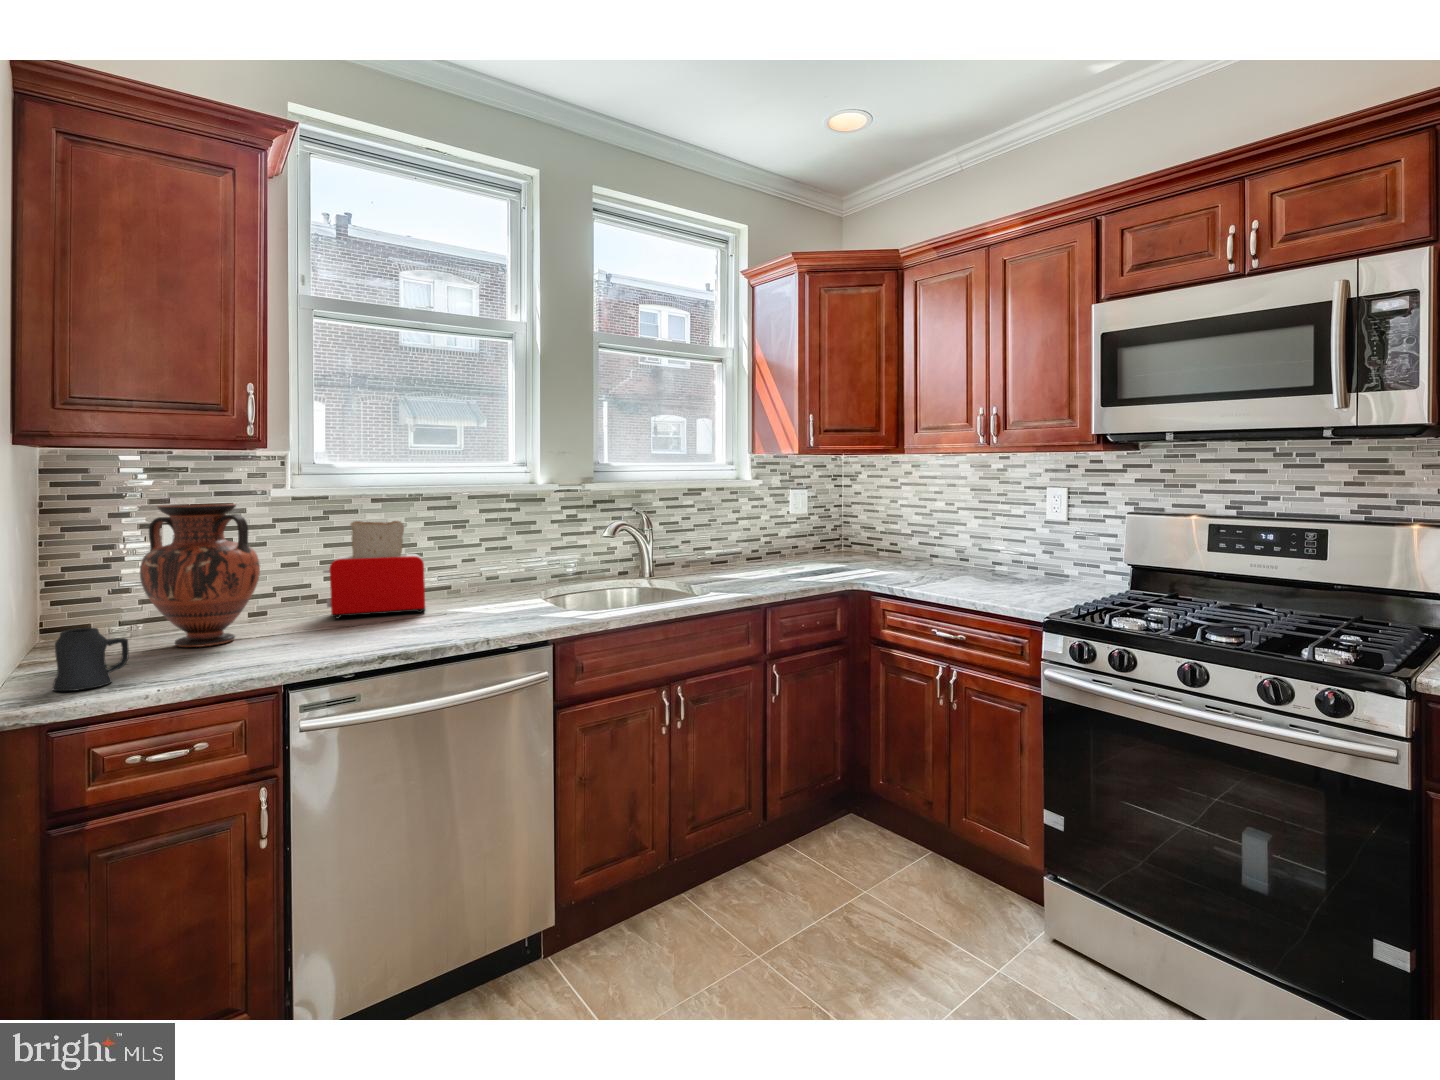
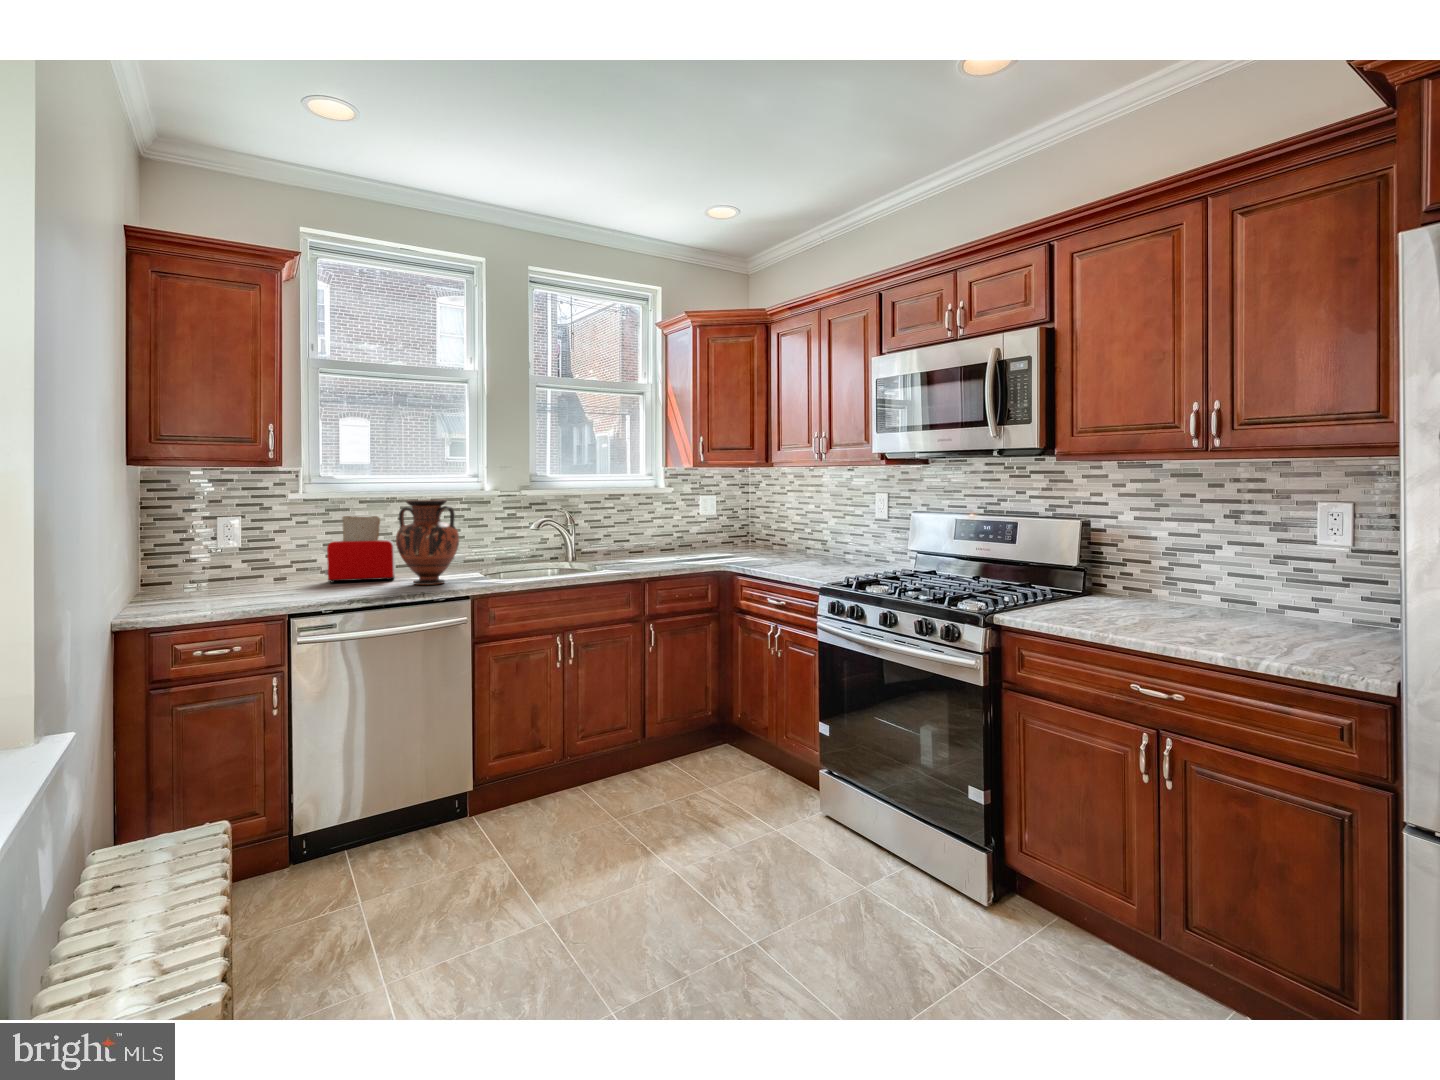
vase: present [140,504,260,647] -> present [396,500,459,585]
mug: present [52,628,129,691] -> none [154,576,197,612]

